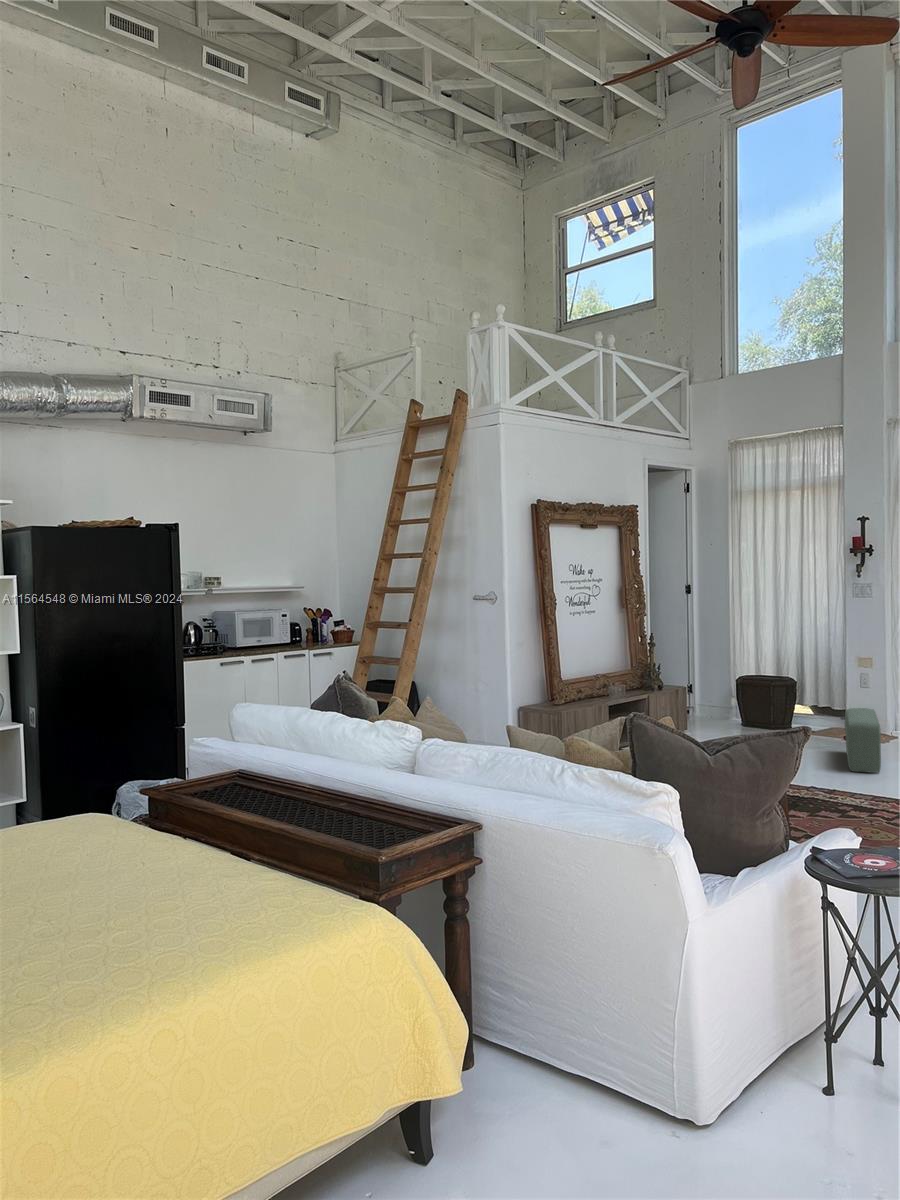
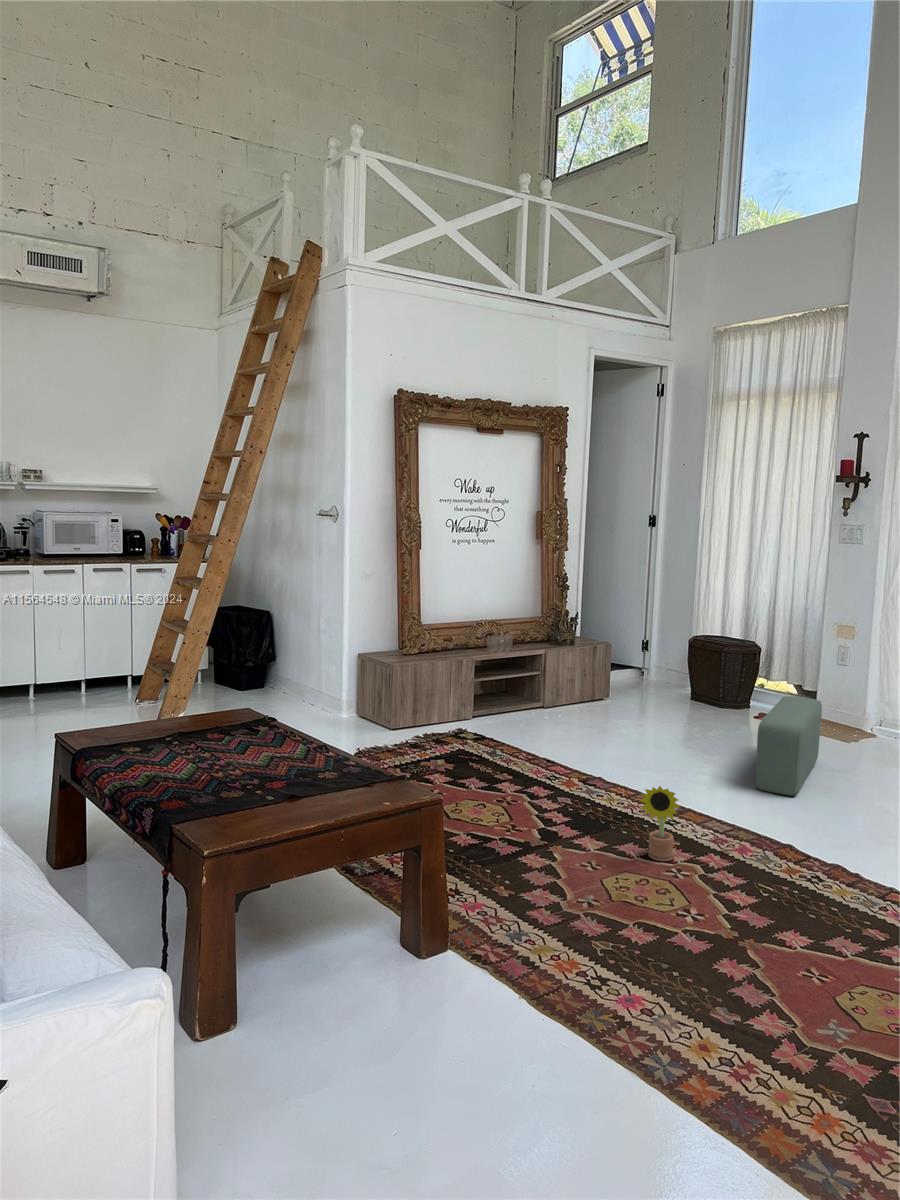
decorative plant: none [814,756,843,809] -> present [640,786,680,861]

